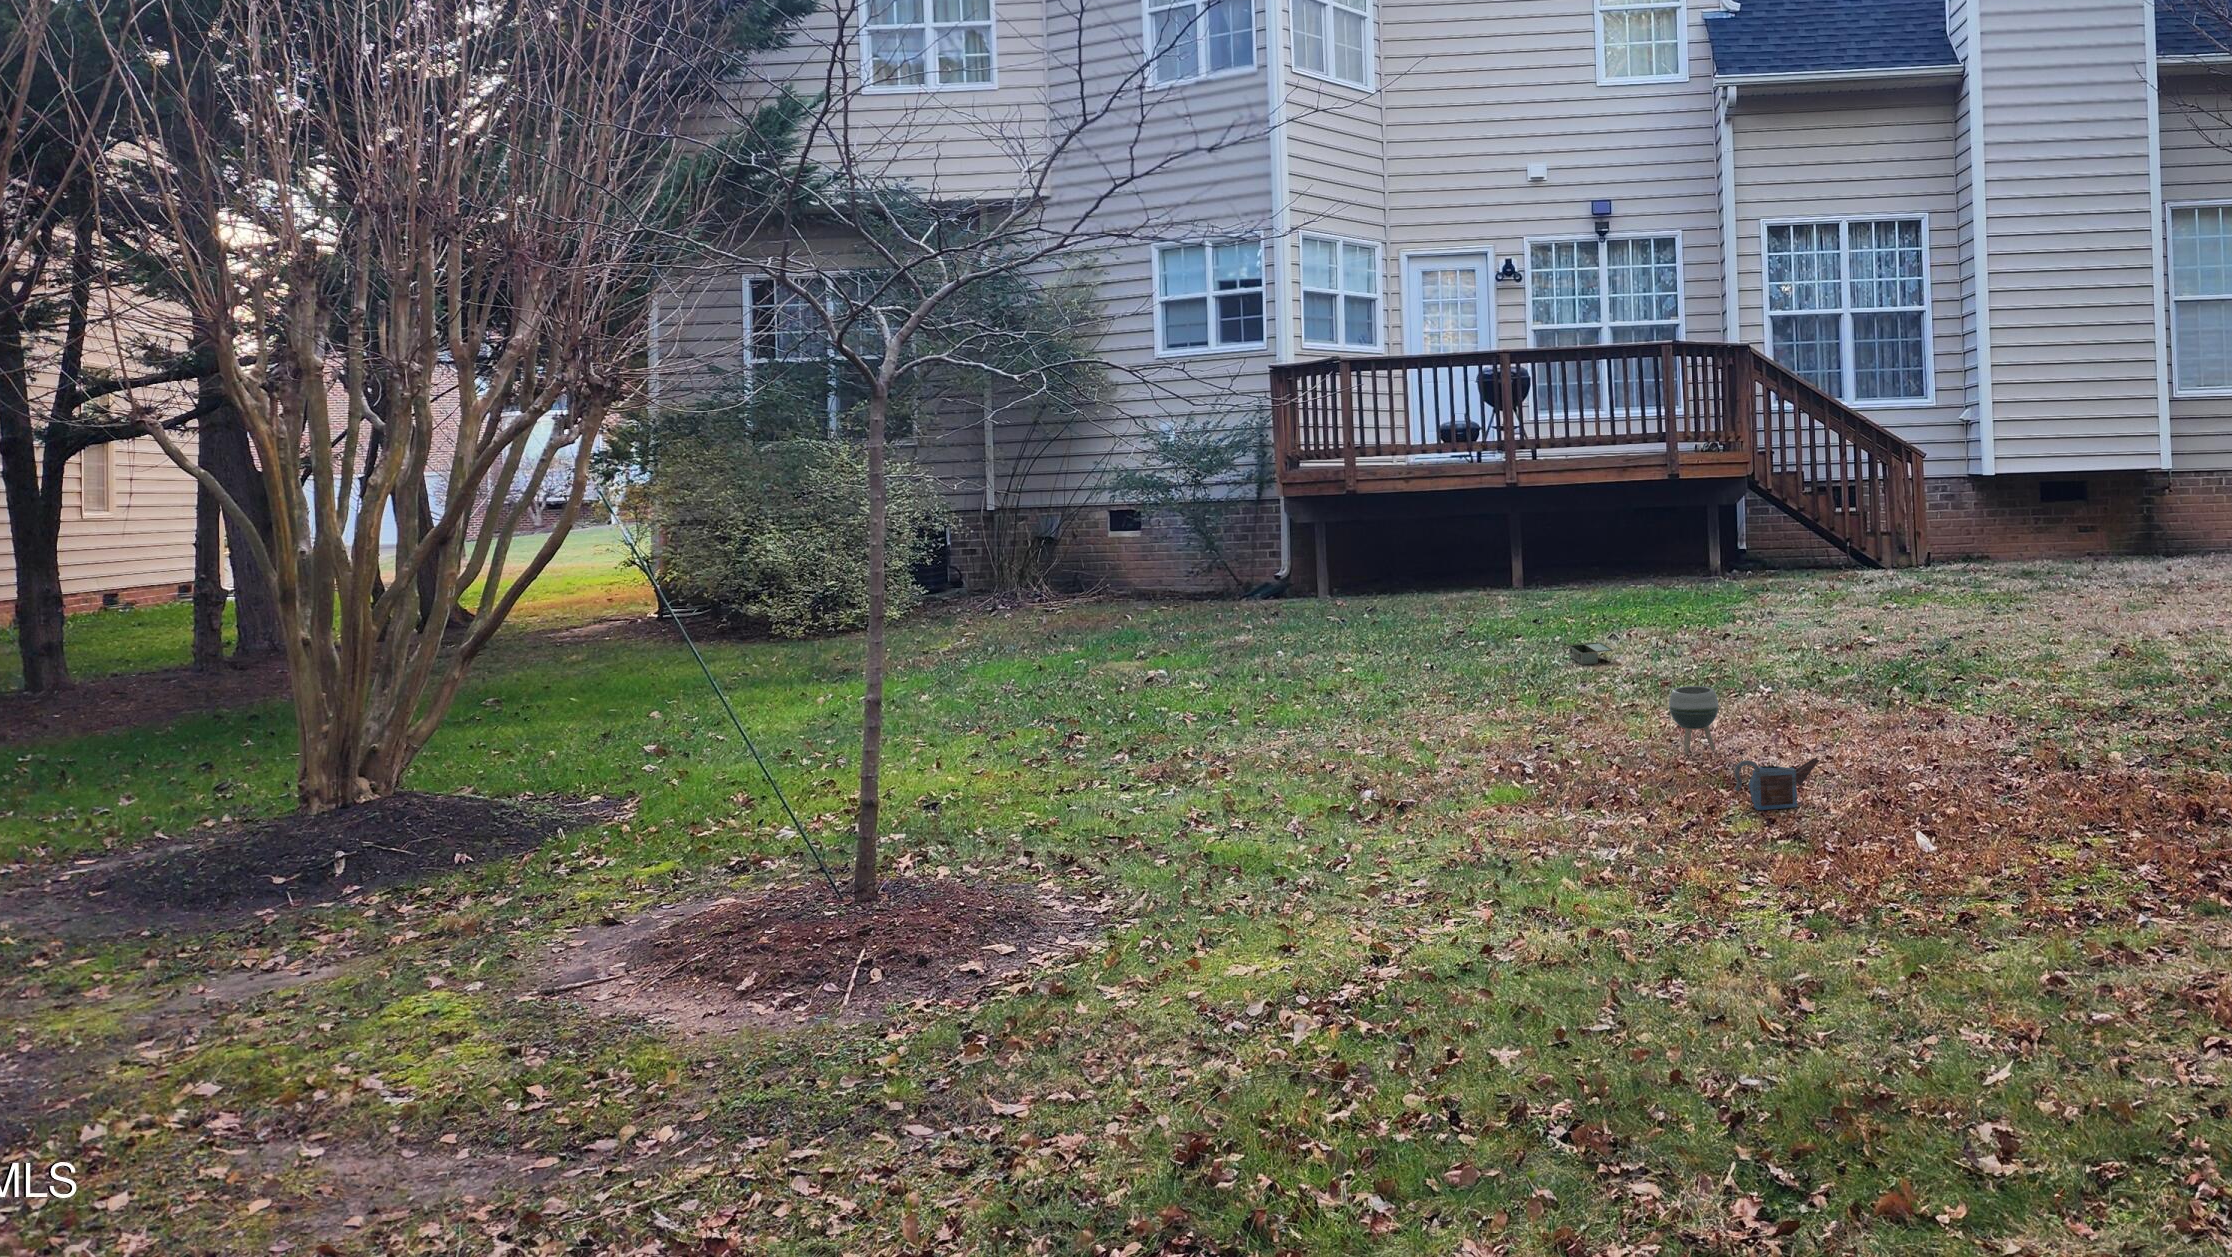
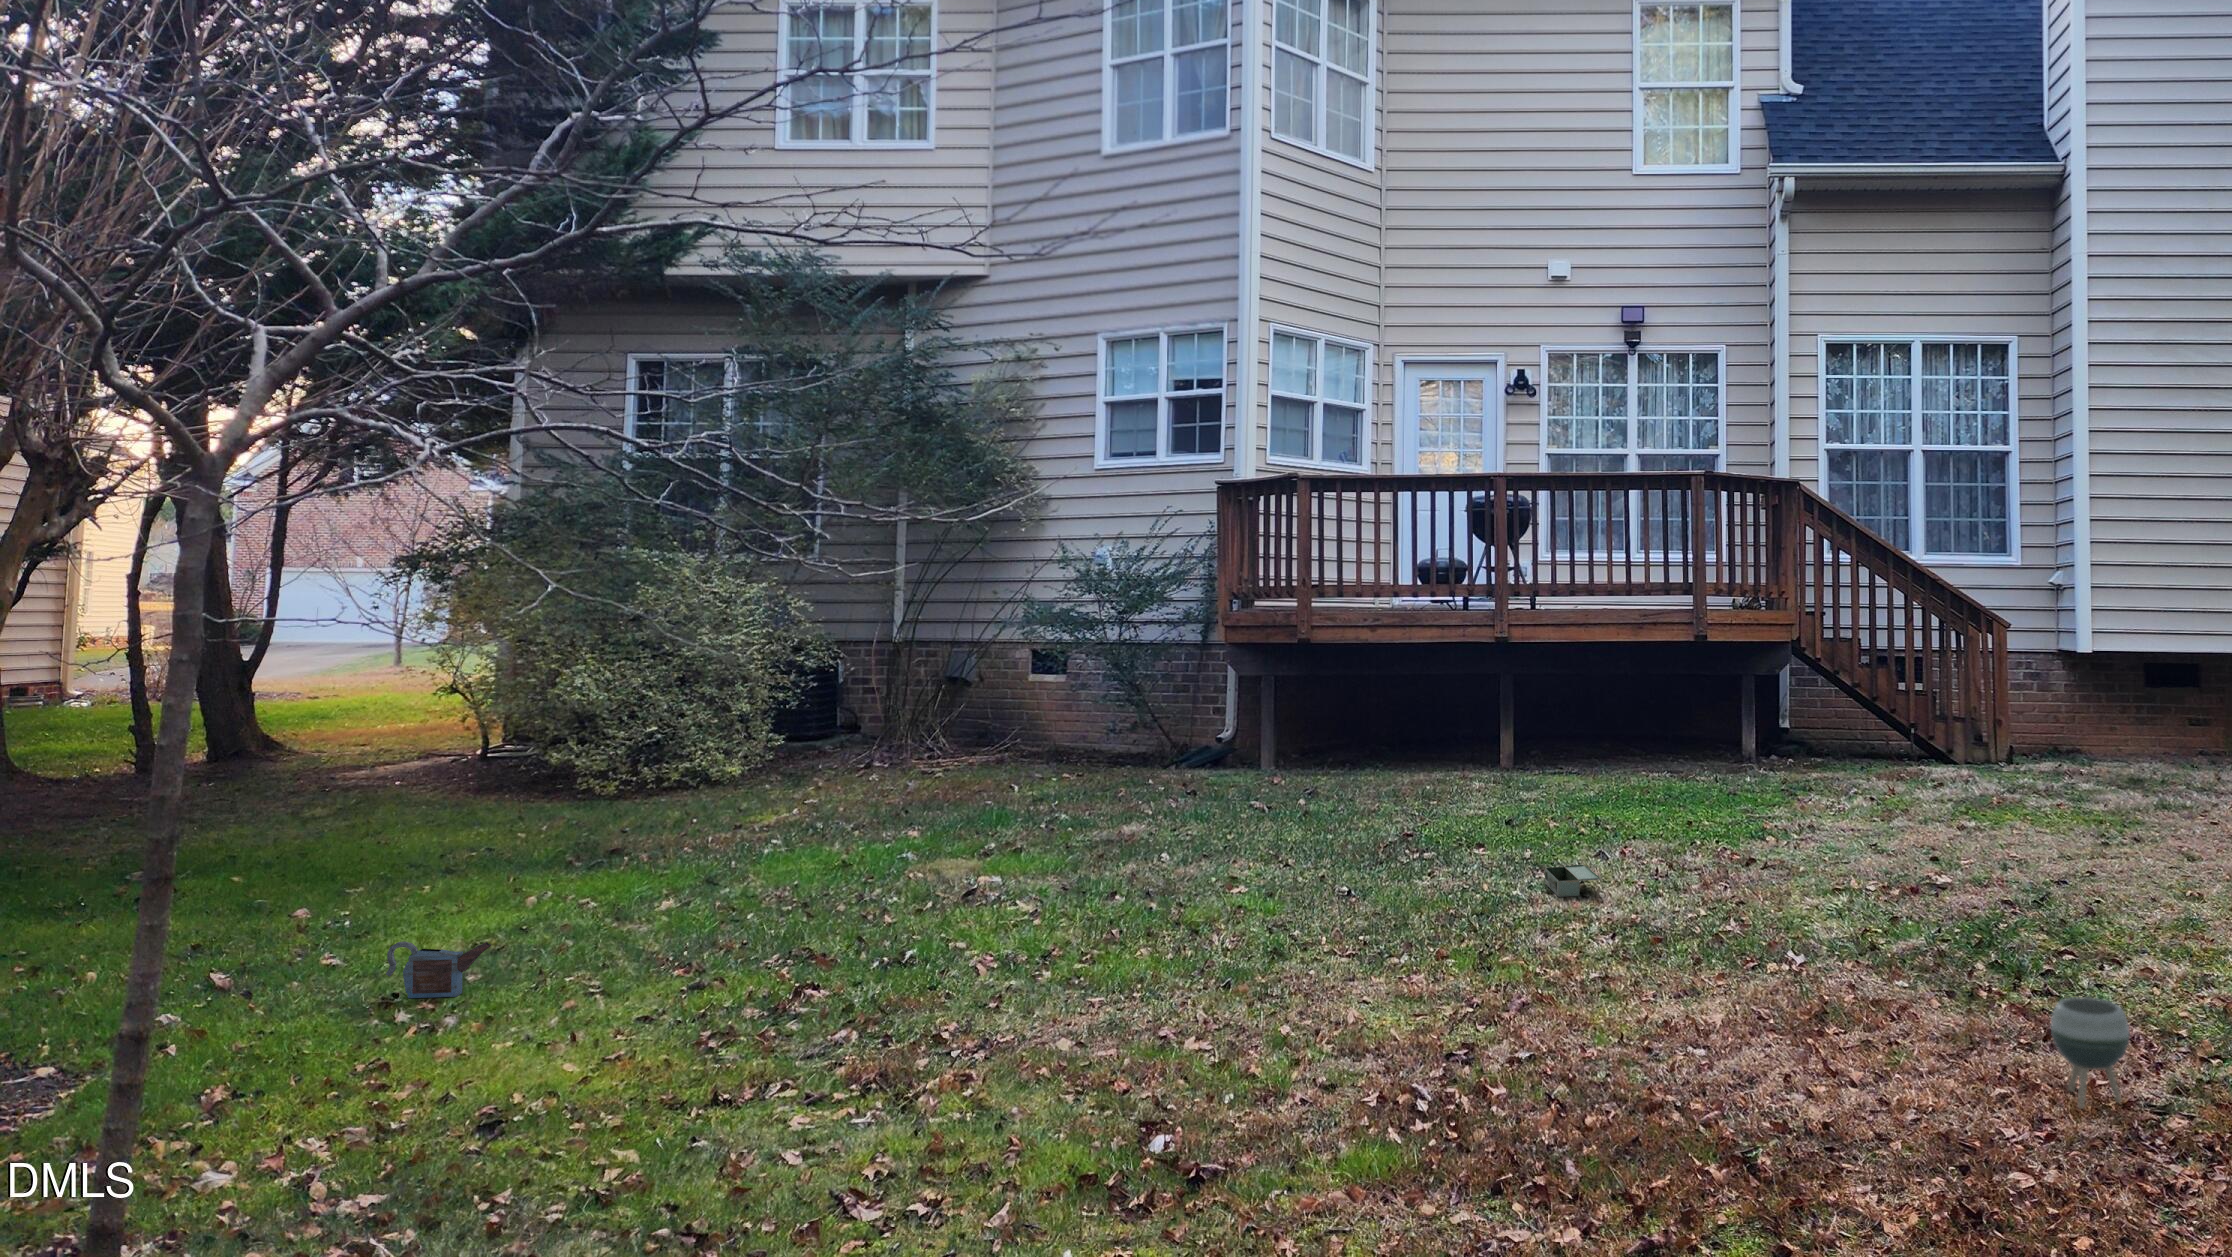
planter: present [1669,686,1718,754] -> present [2051,997,2130,1109]
watering can: present [1734,758,1819,810] -> present [386,942,491,998]

